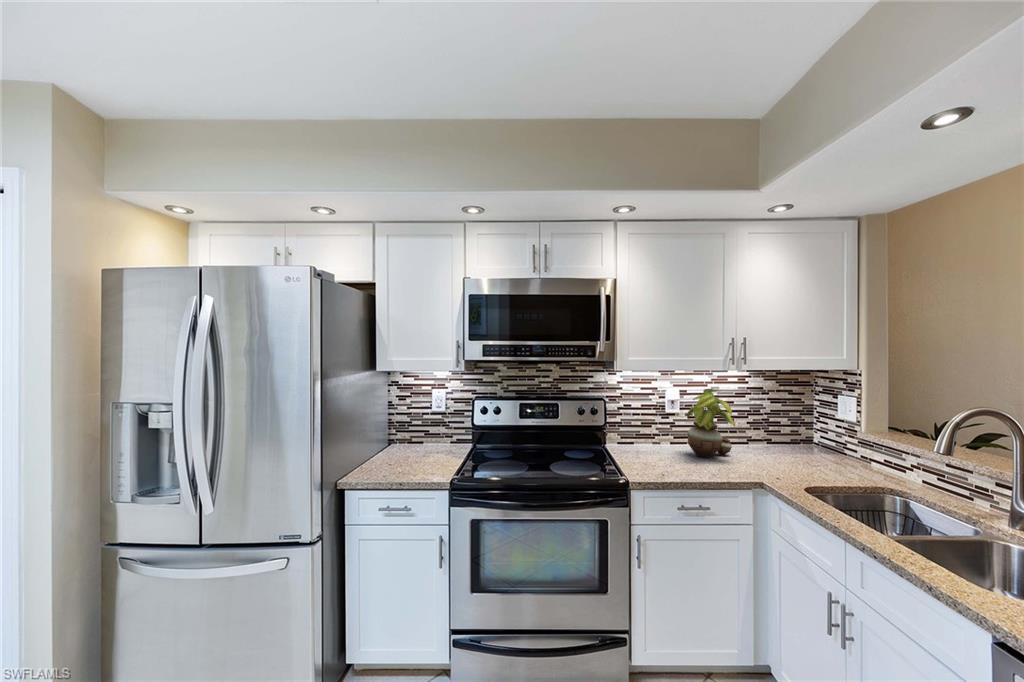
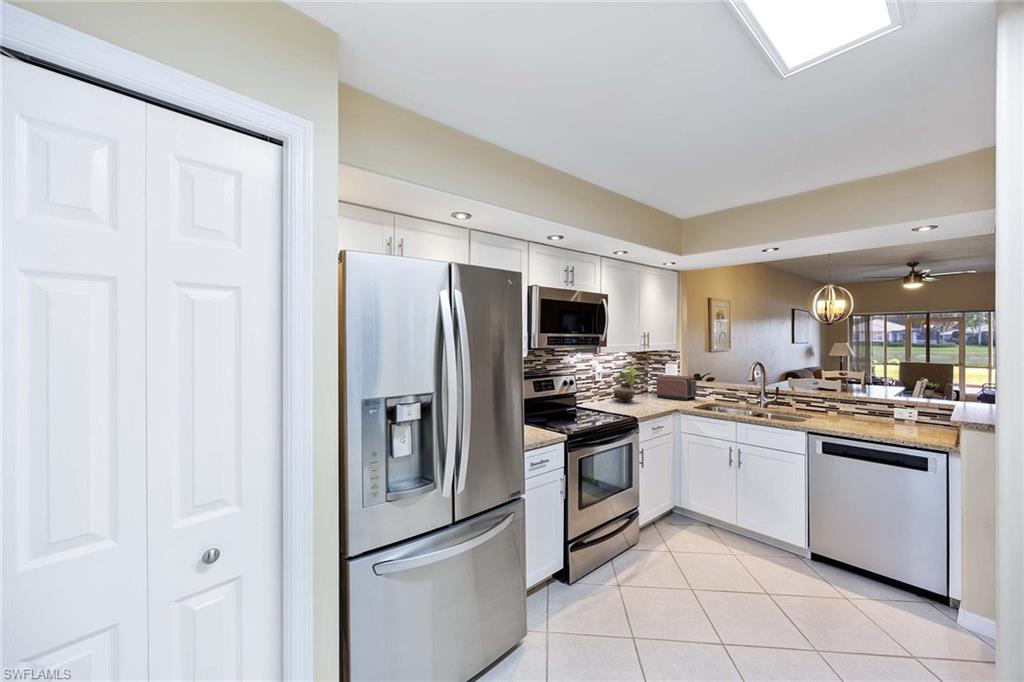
toaster: none [793,416,878,473] -> present [656,375,697,401]

